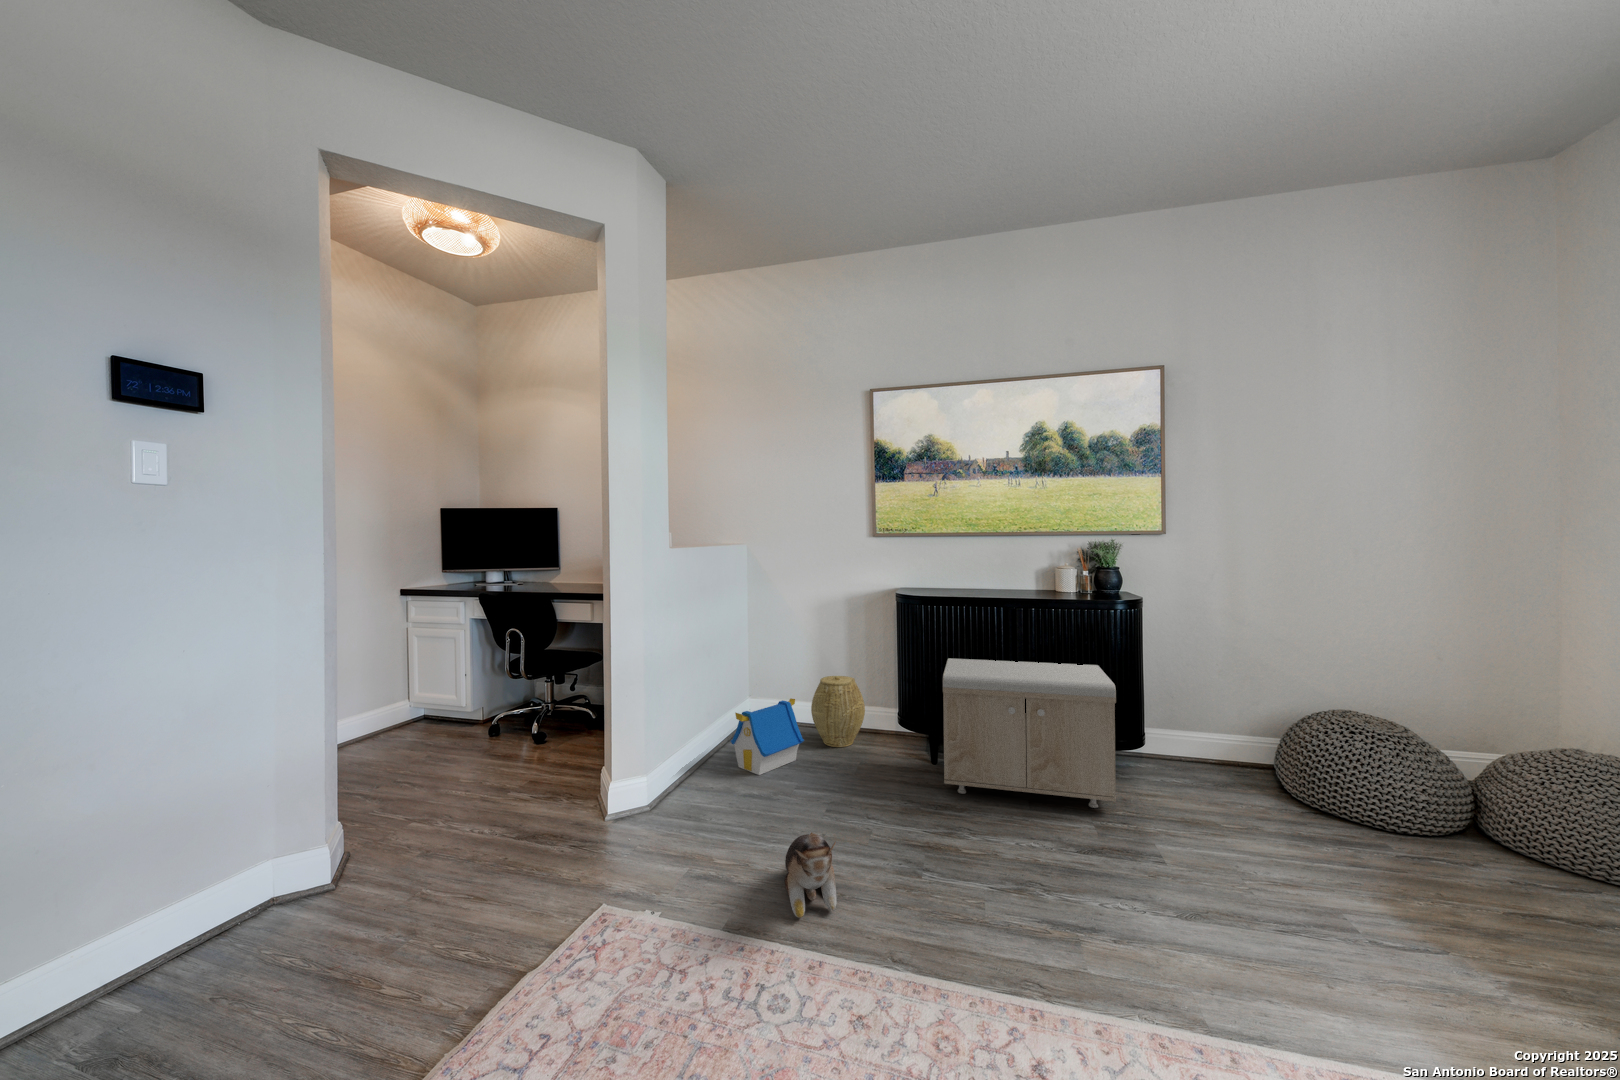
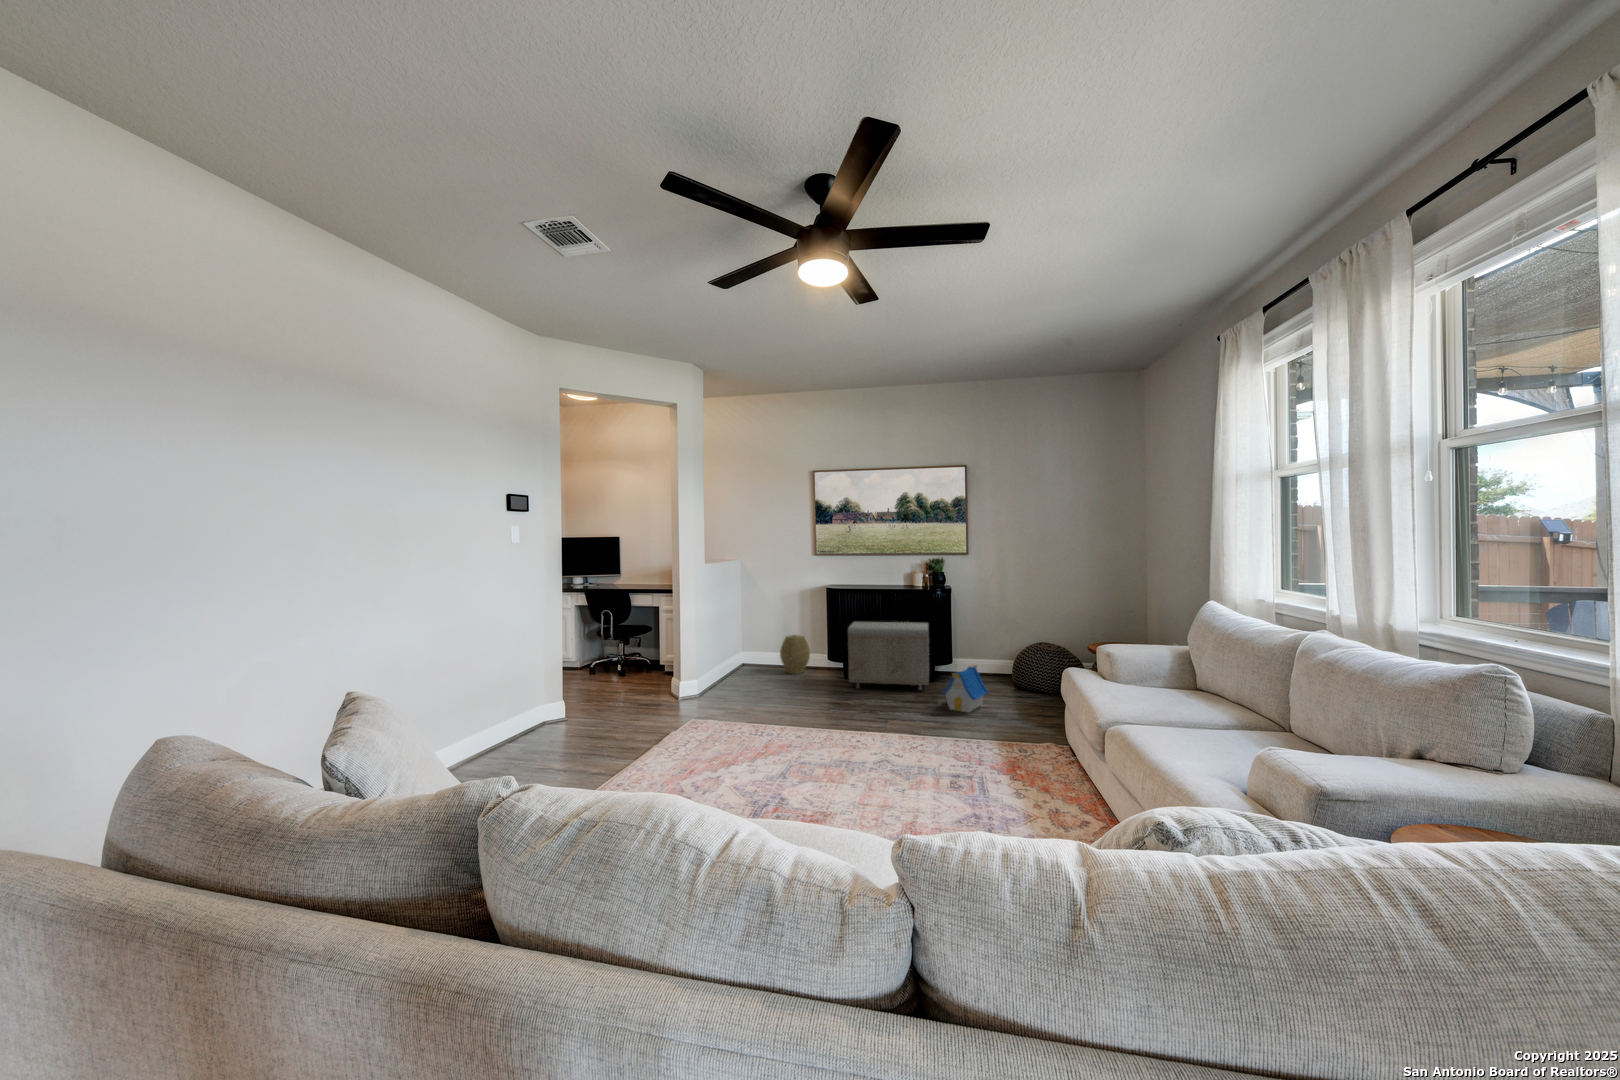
toy house: present [731,698,804,775] -> present [943,665,988,712]
plush toy: present [785,833,837,918] -> none [773,684,795,720]

